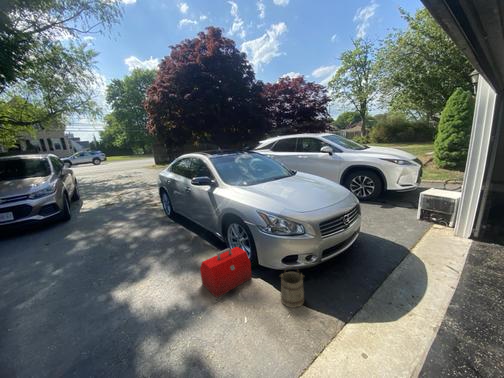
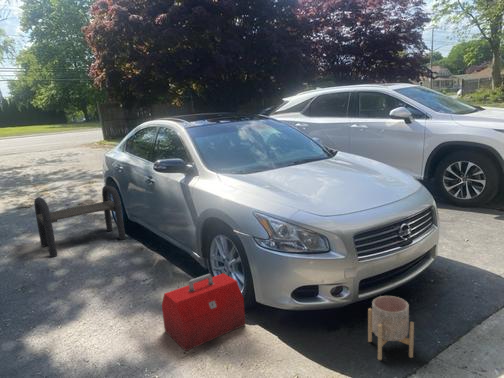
bench: none [116,192,172,236] -> present [34,185,126,257]
planter: none [328,259,358,299] -> present [368,296,414,360]
bucket: present [280,265,304,308] -> none [284,300,325,369]

